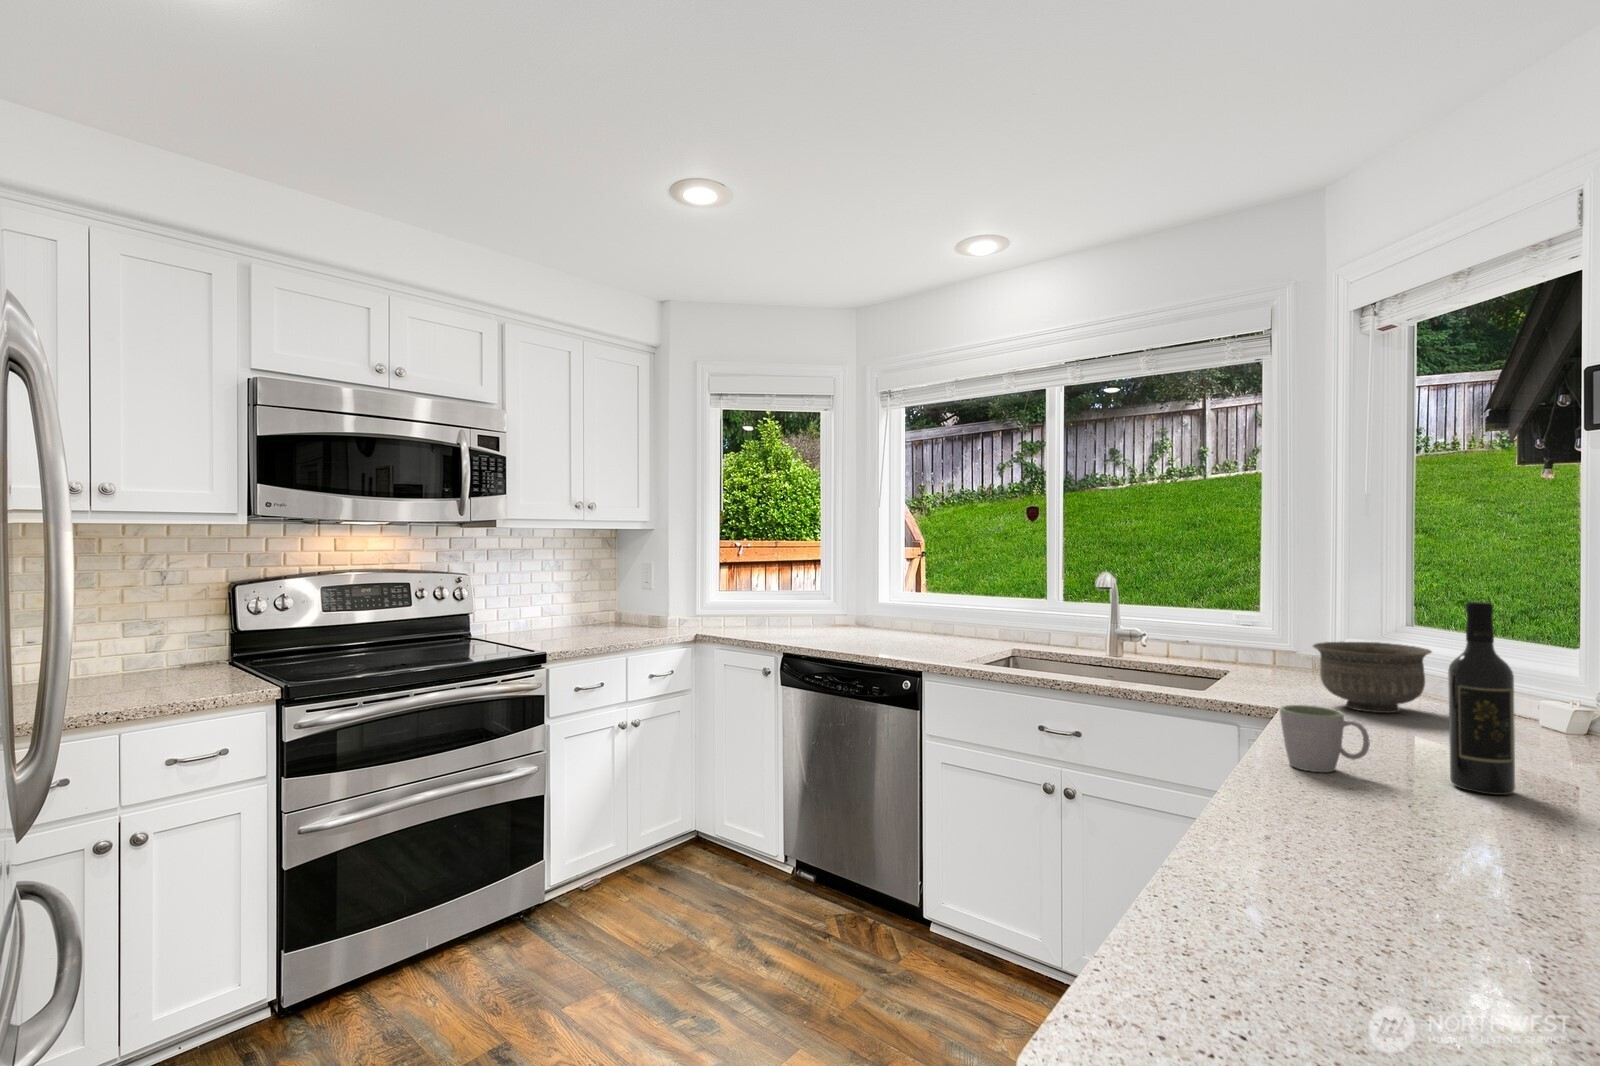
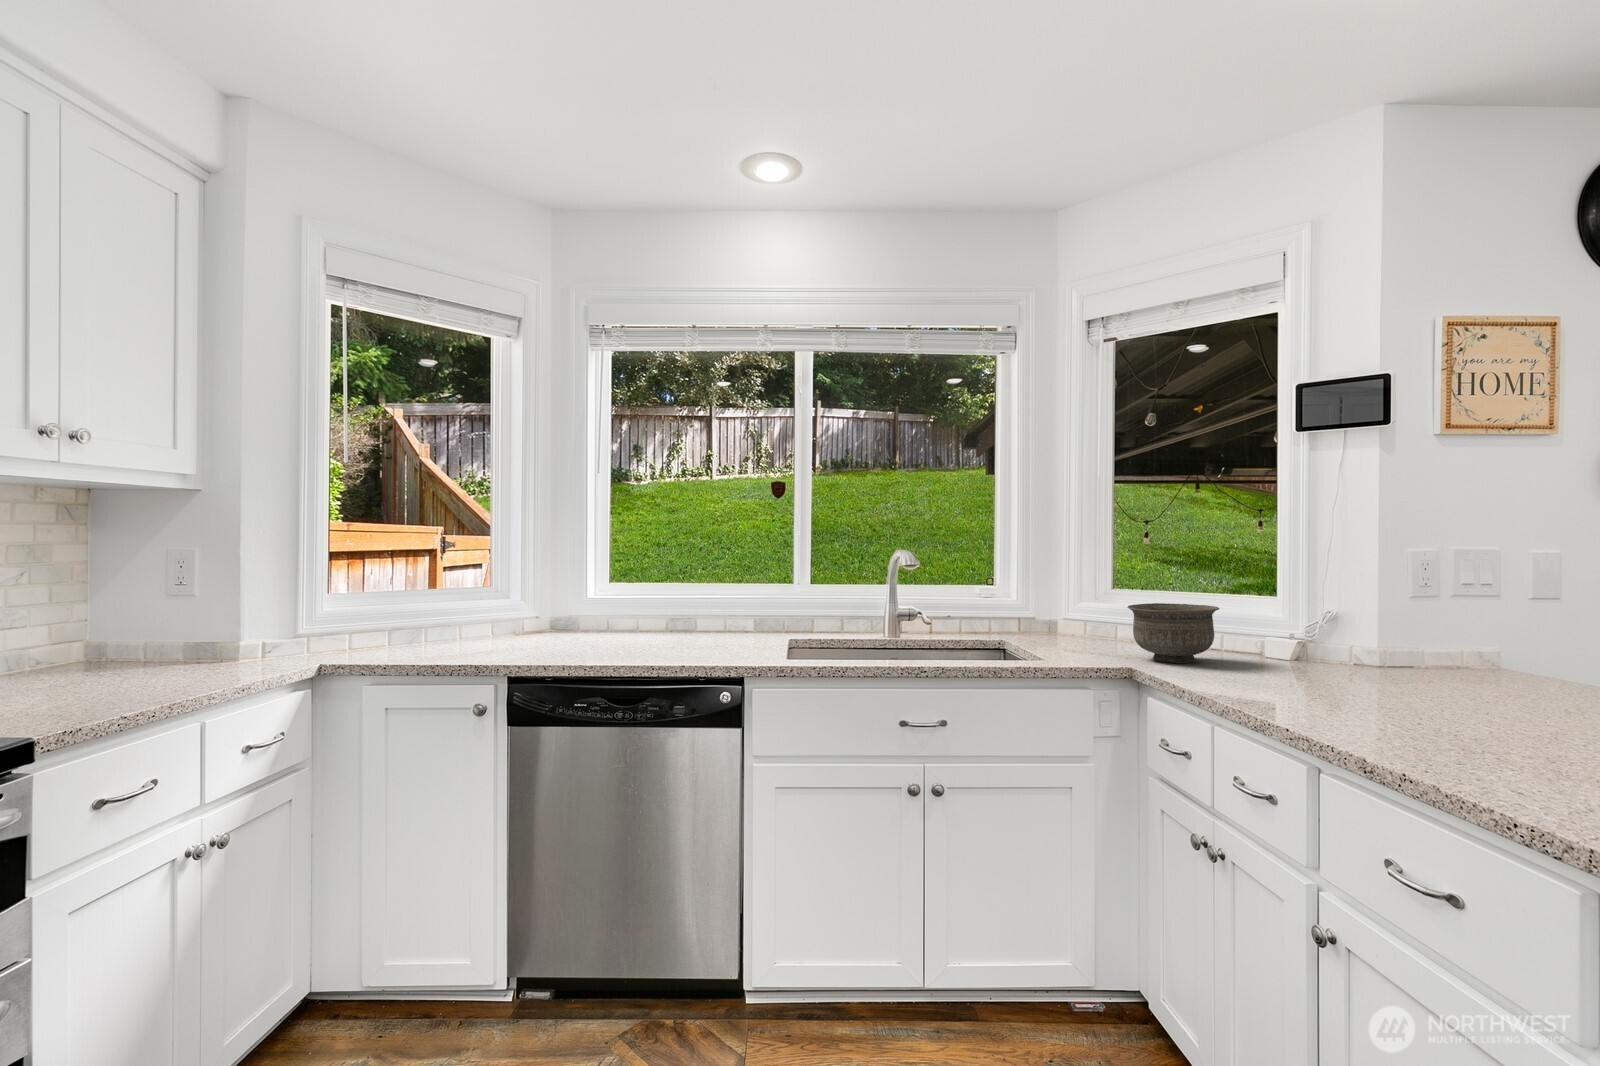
wine bottle: present [1448,602,1515,795] -> none [1417,551,1472,708]
mug: present [1280,705,1370,772] -> none [1310,654,1388,713]

